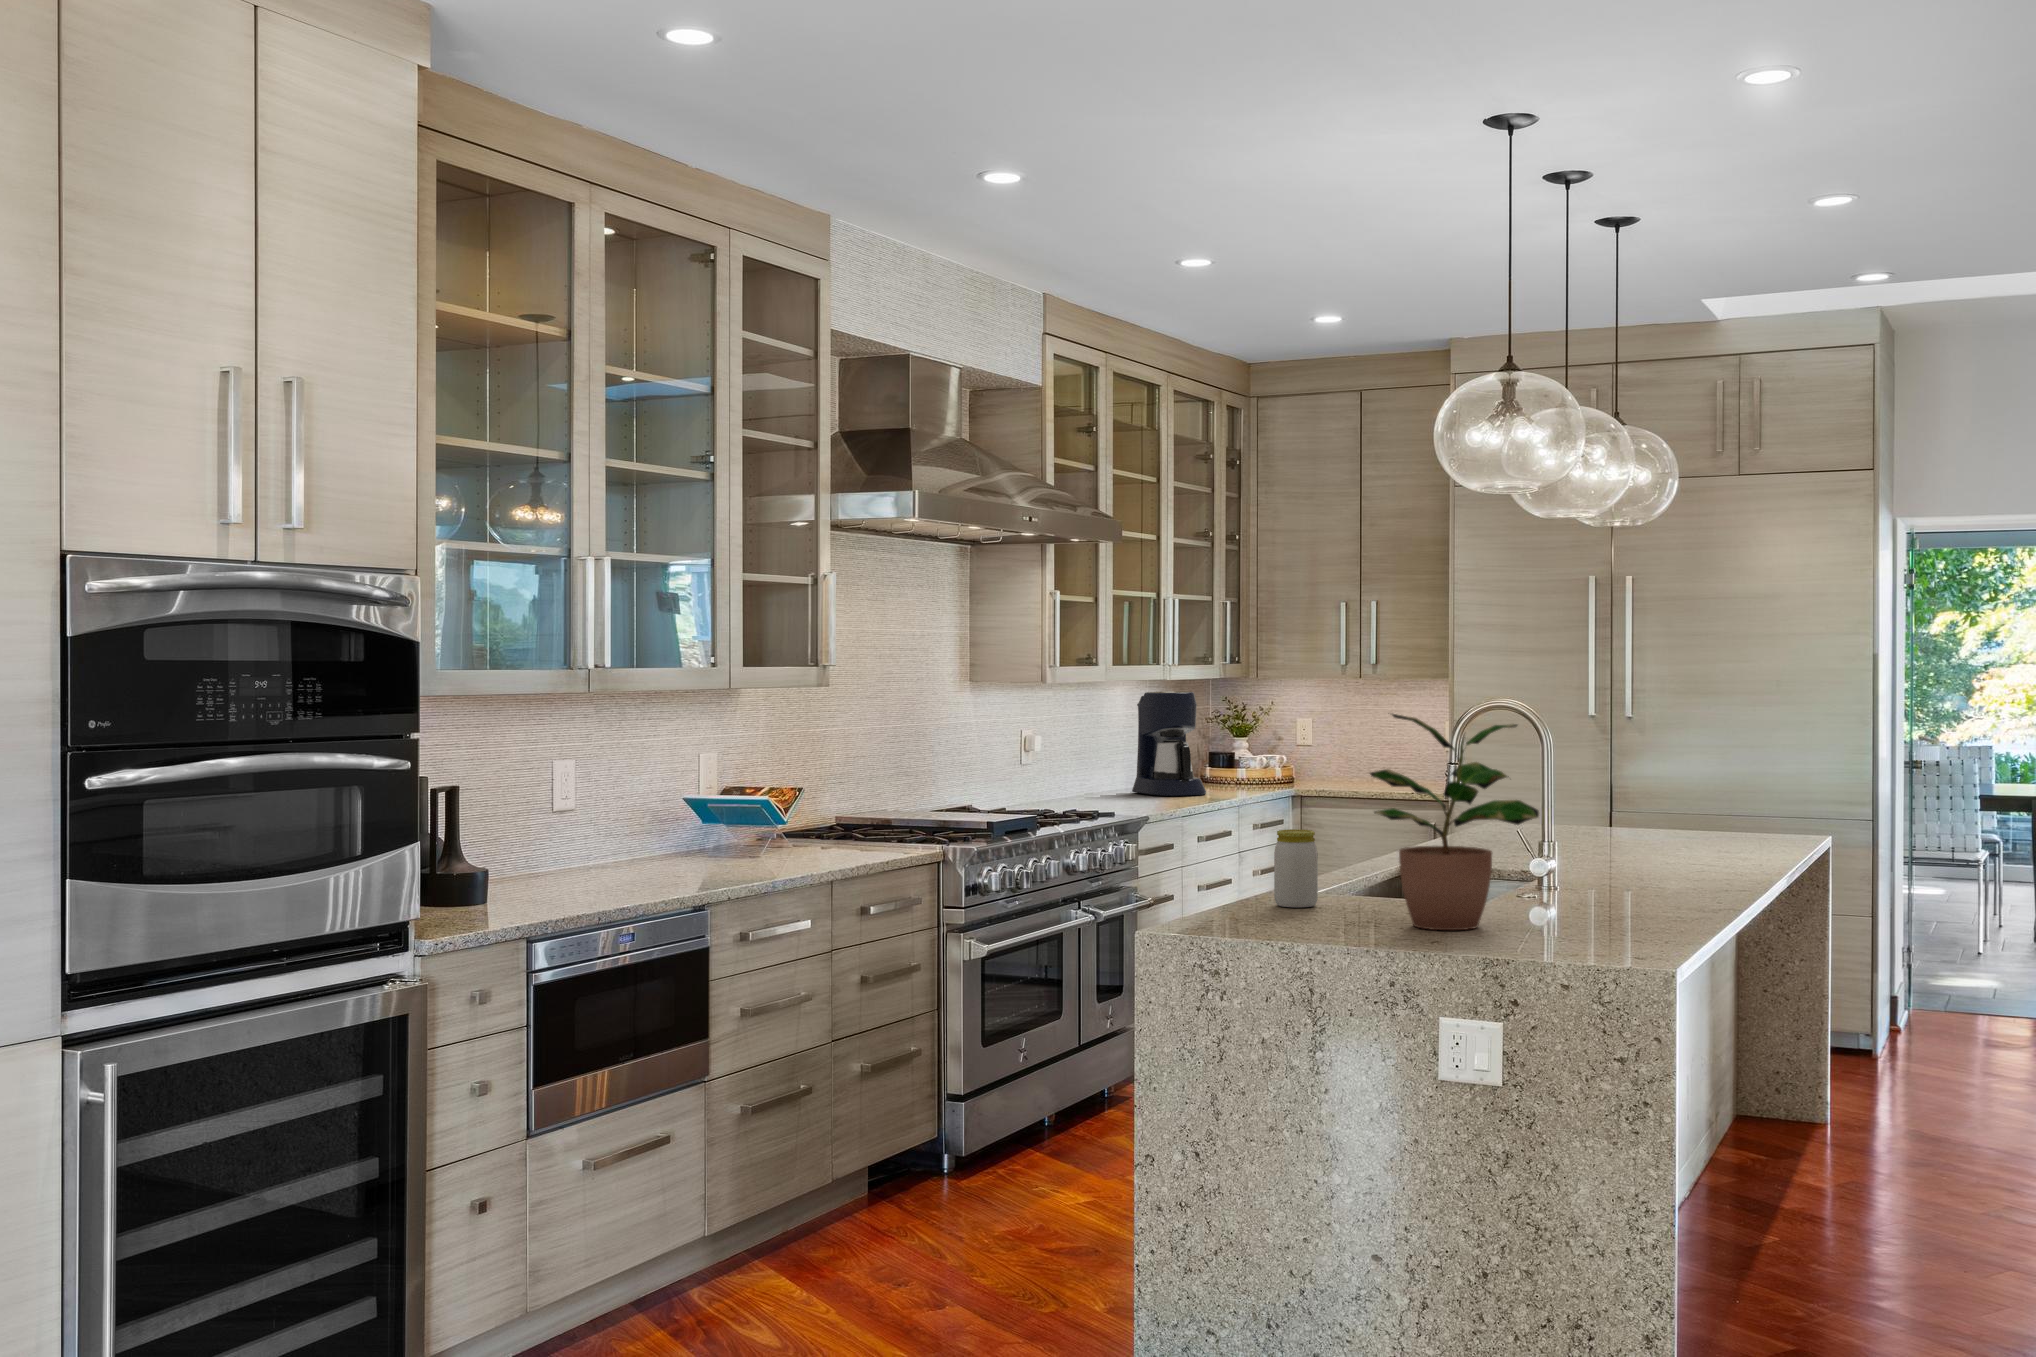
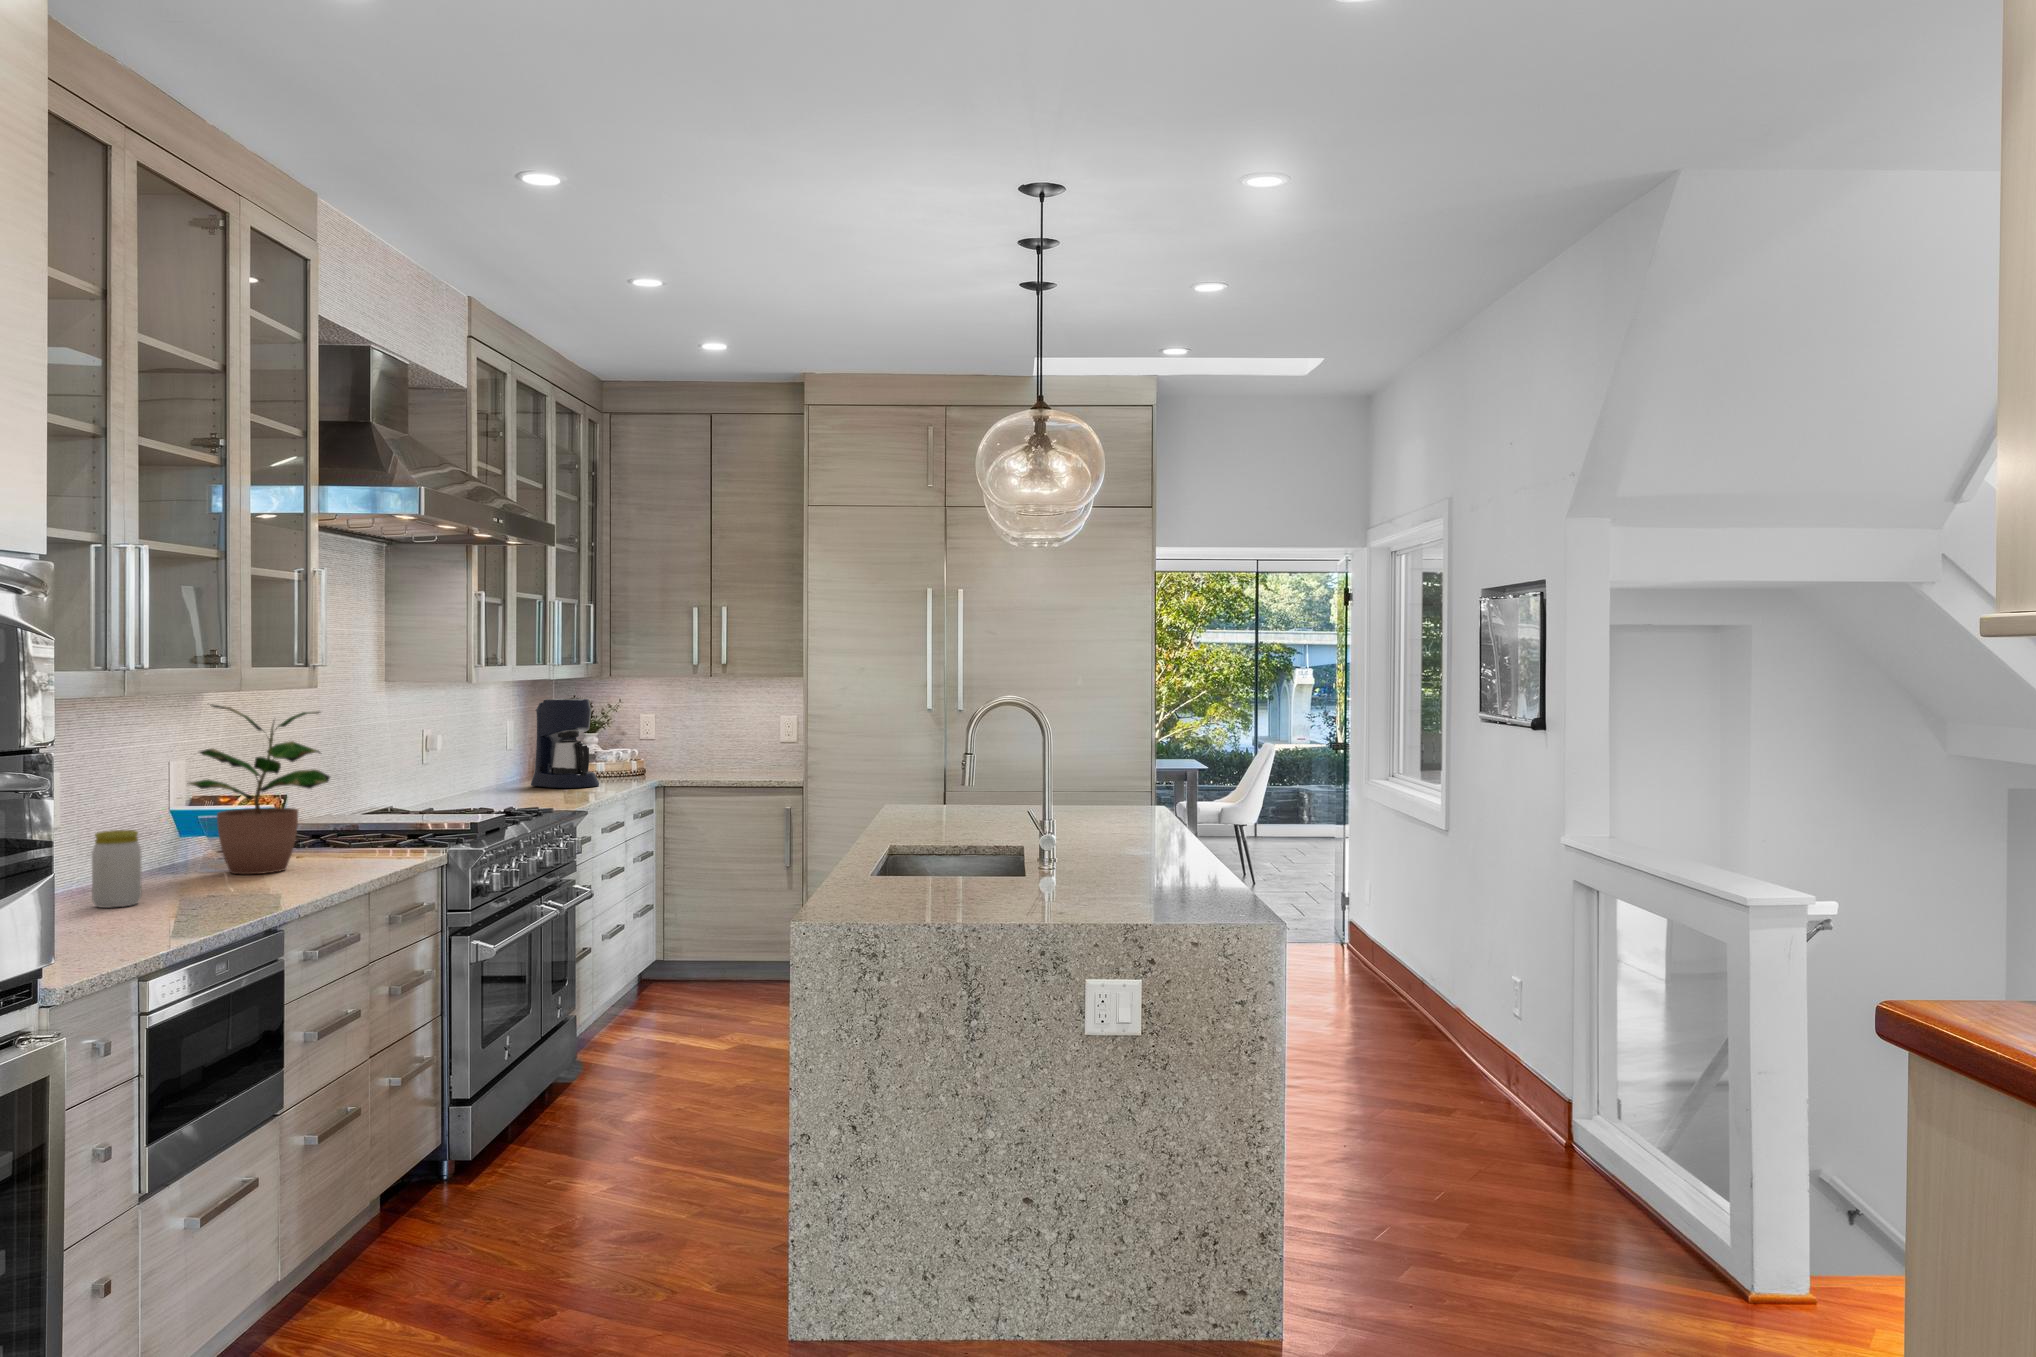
potted plant: present [1370,714,1539,930] -> present [189,705,330,874]
jar: present [1274,829,1318,907] -> present [92,830,142,908]

